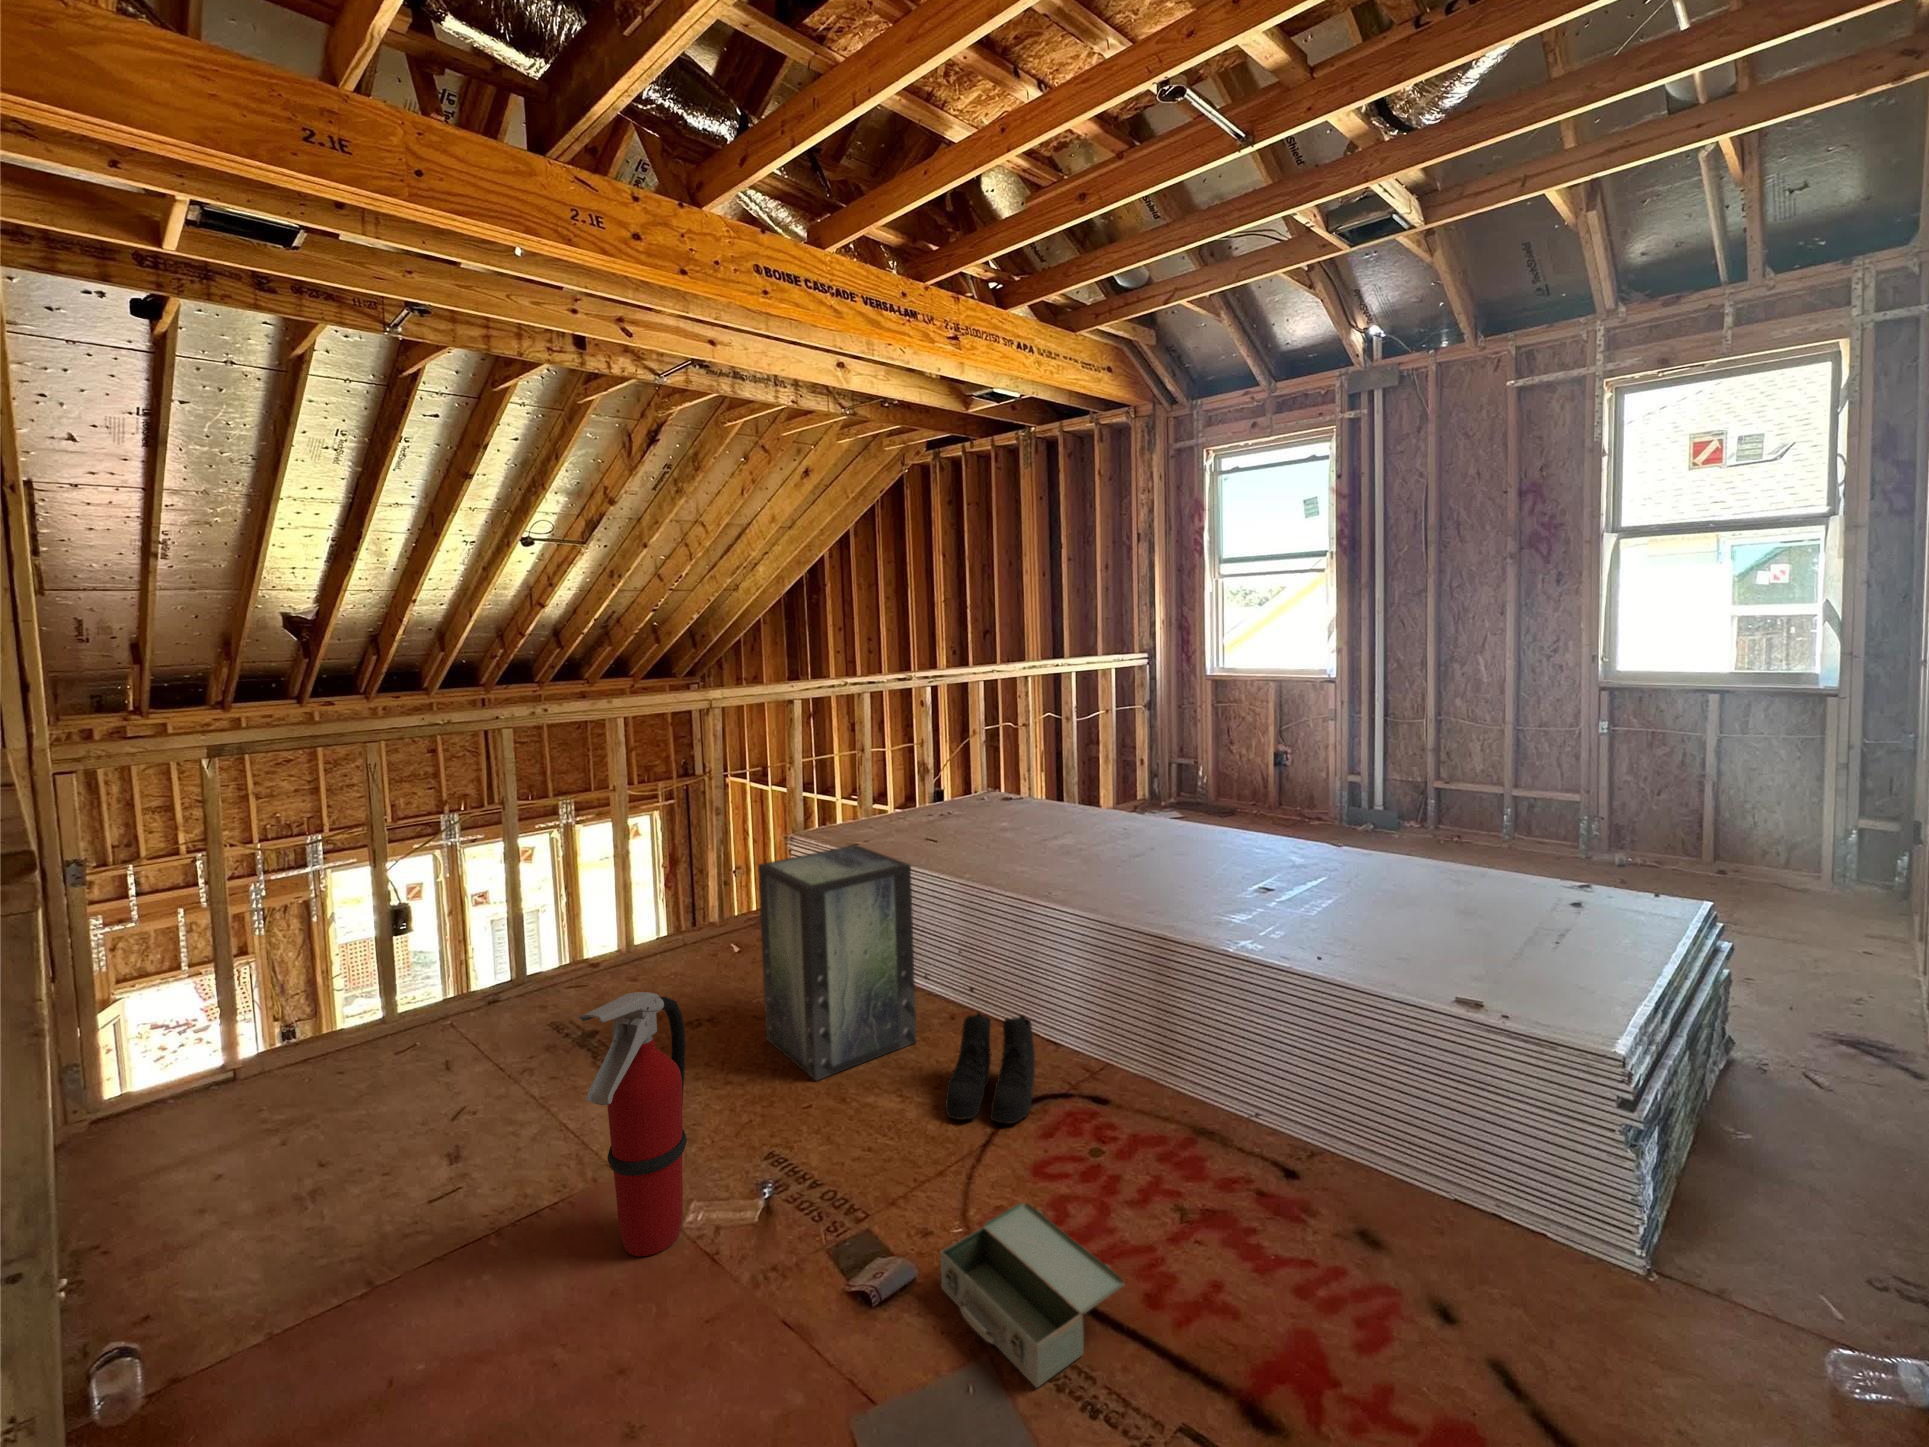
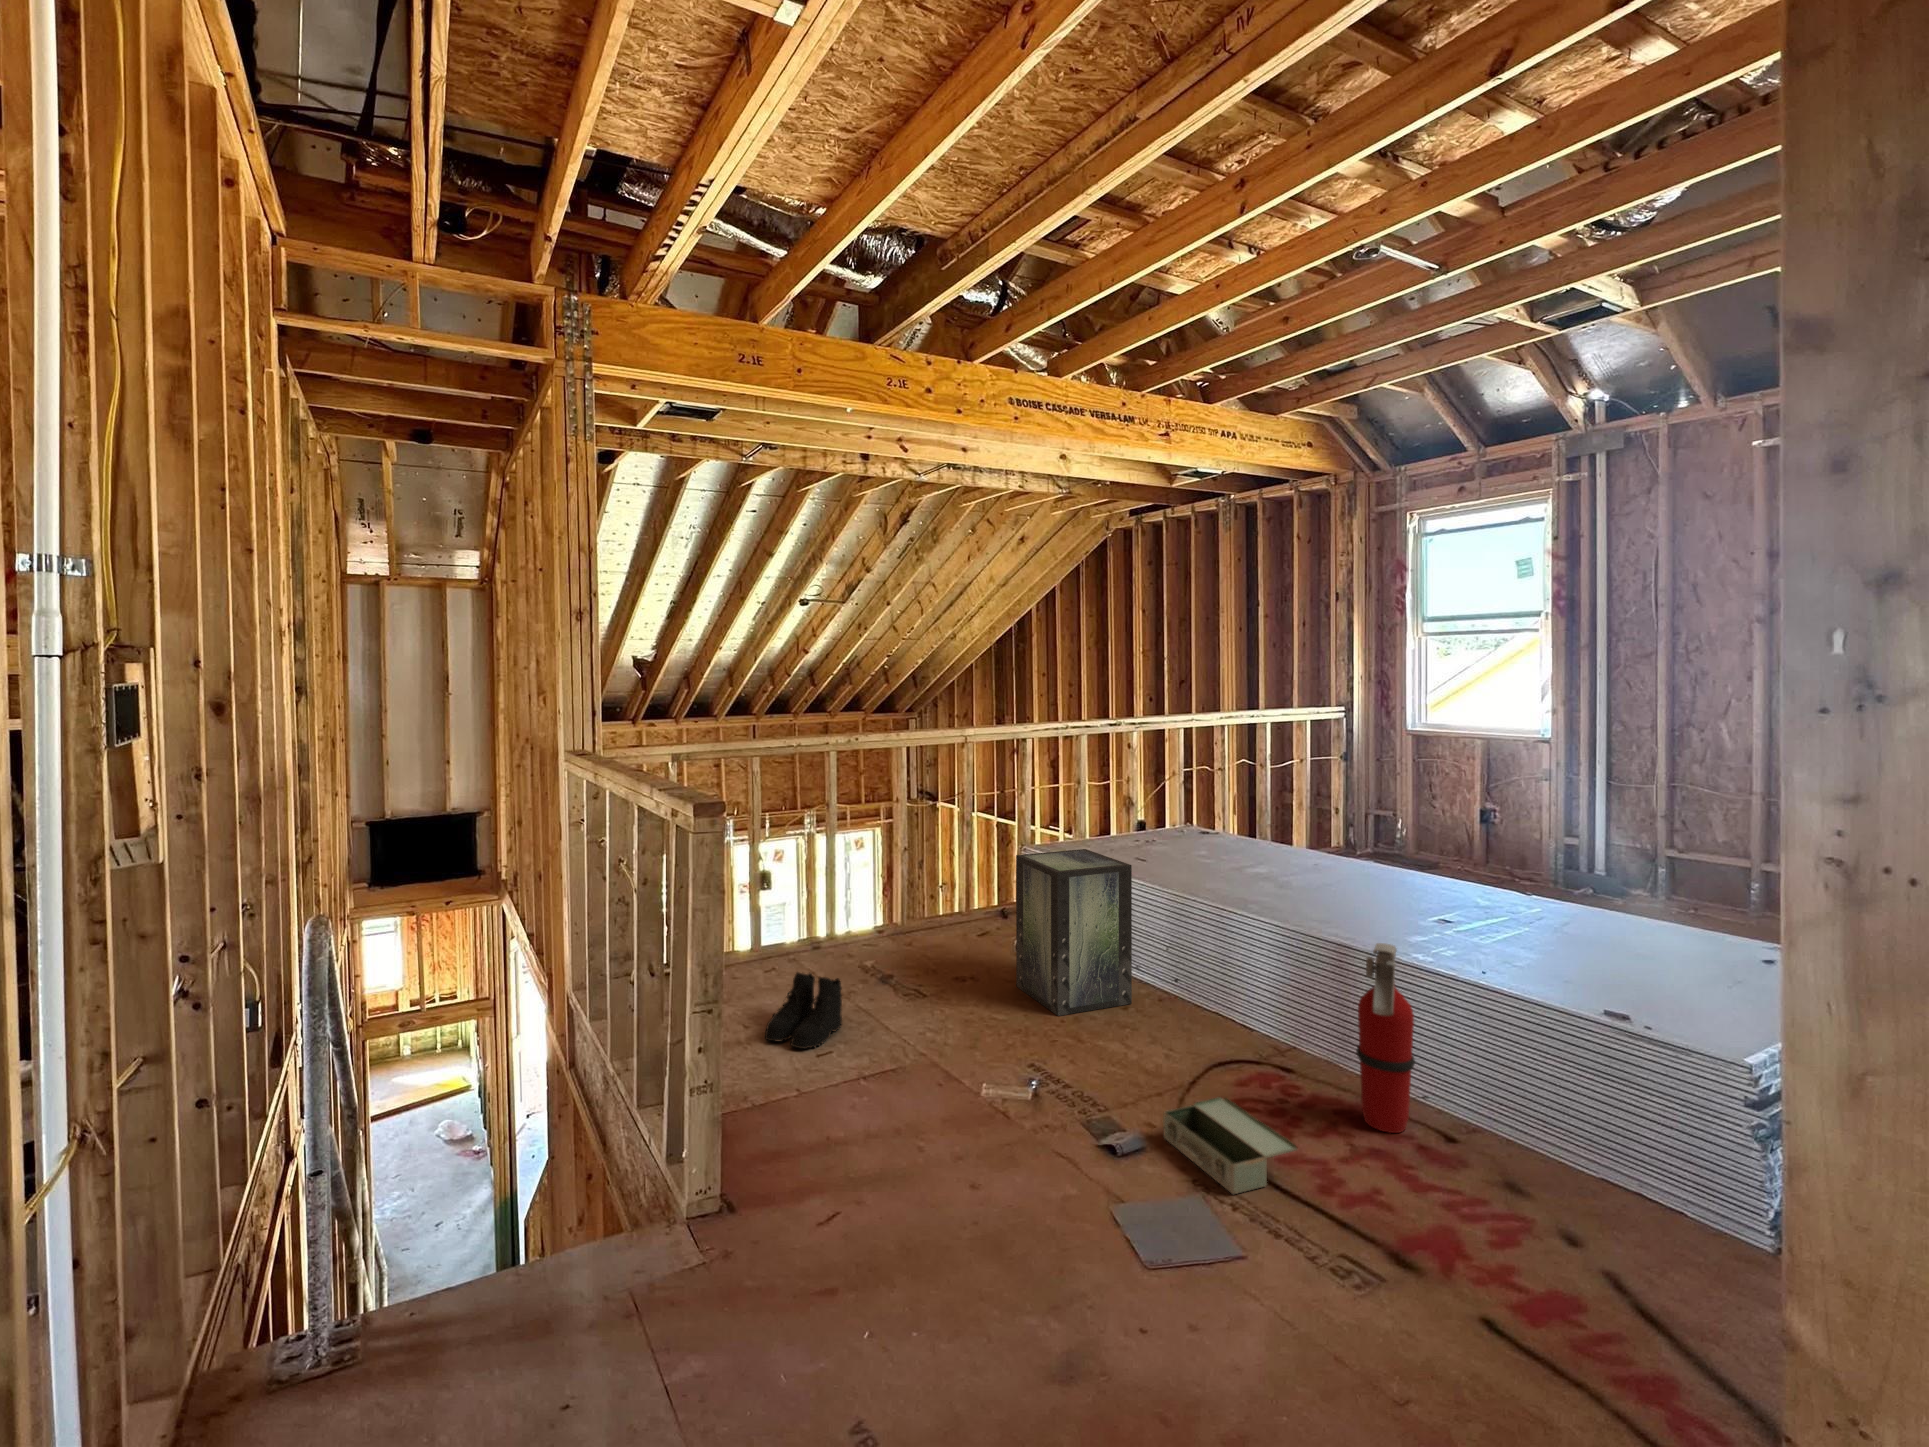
fire extinguisher: present [578,992,687,1256] -> present [1356,943,1415,1133]
boots: present [945,1012,1035,1123] -> present [765,972,842,1049]

